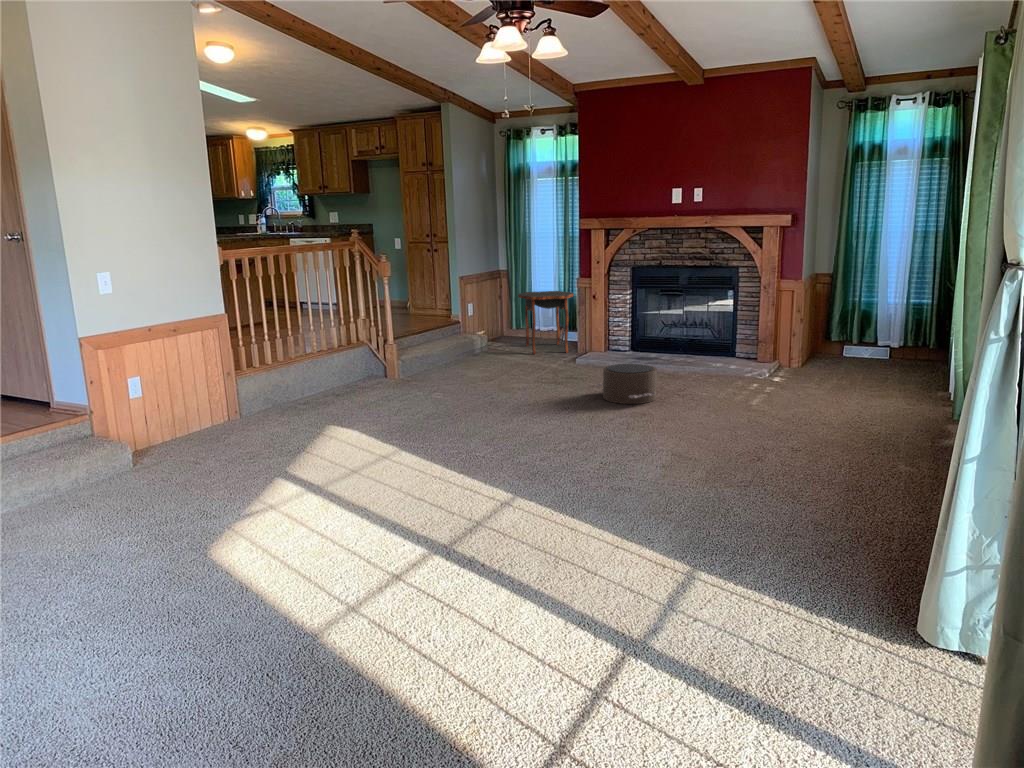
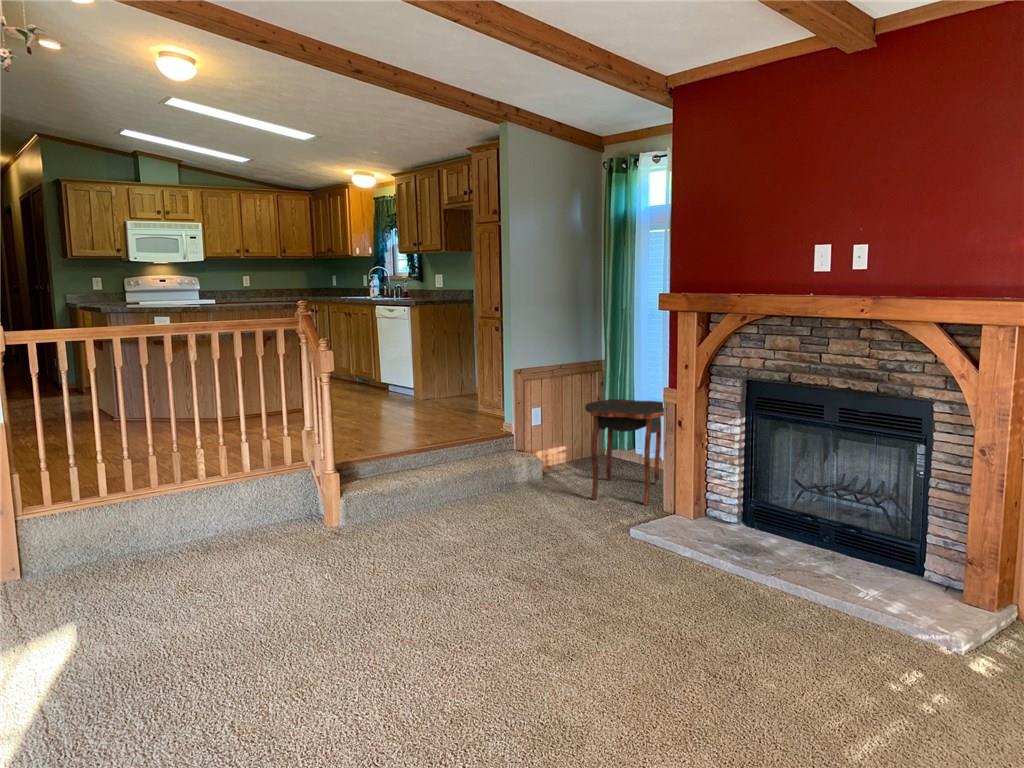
pouf: present [595,364,657,404] -> none [539,576,645,679]

